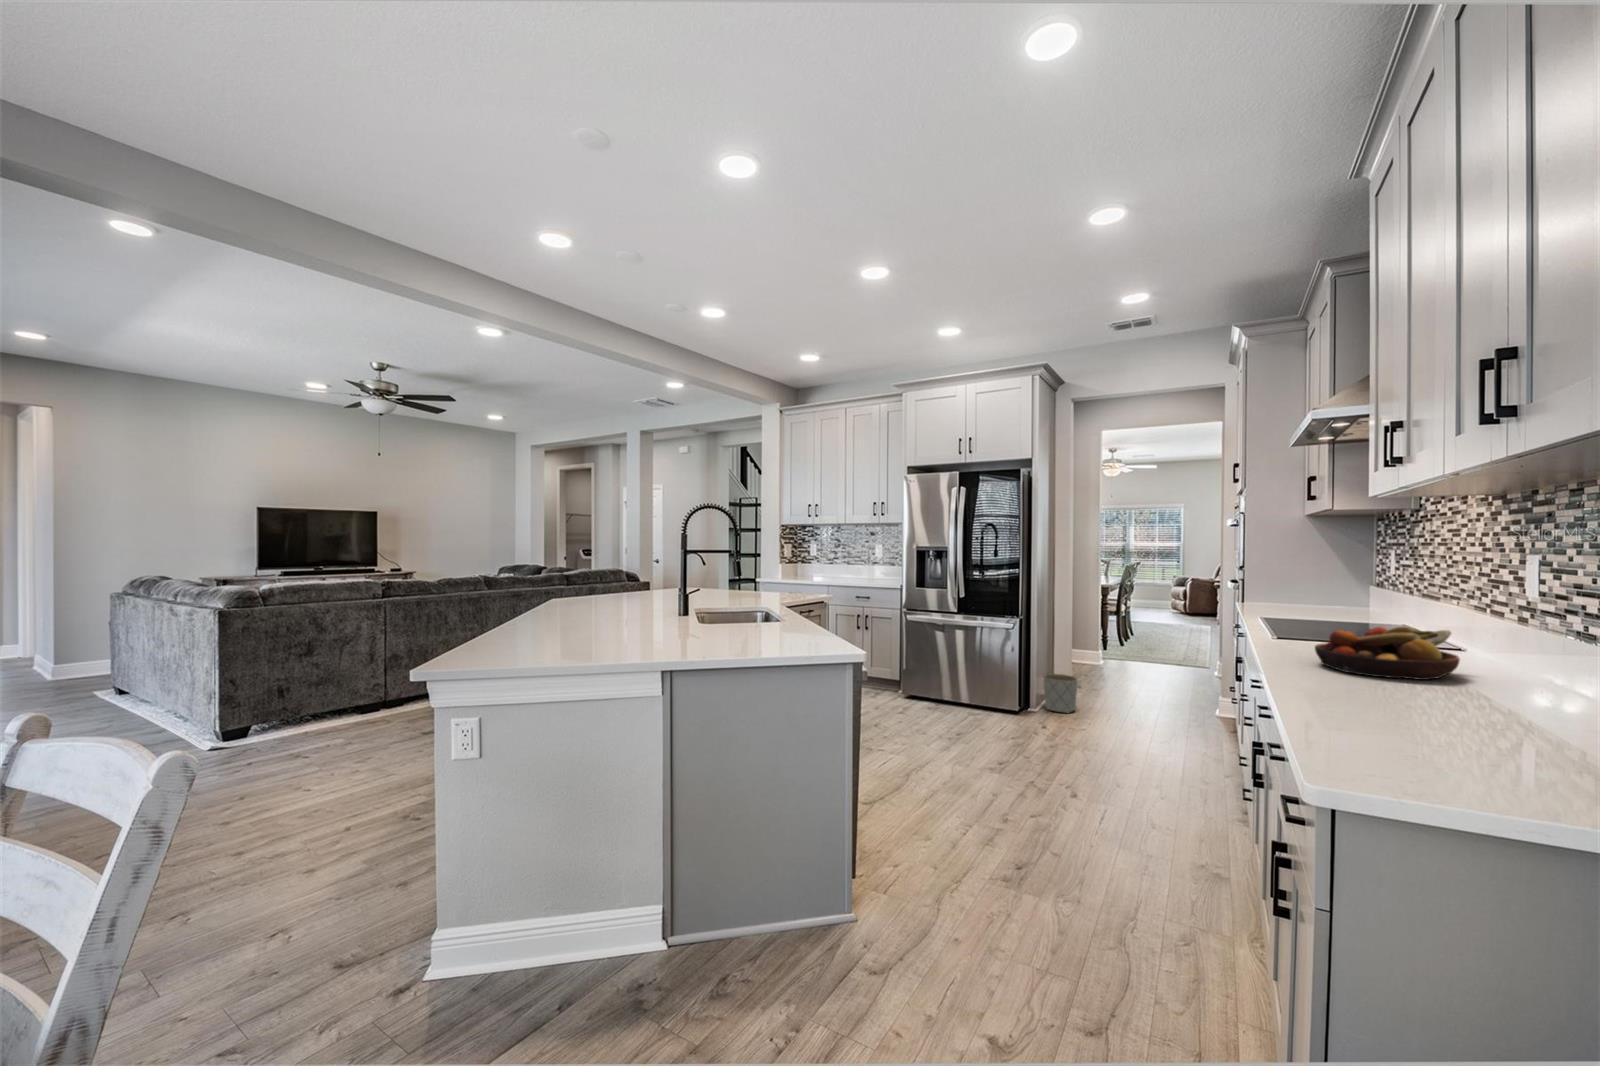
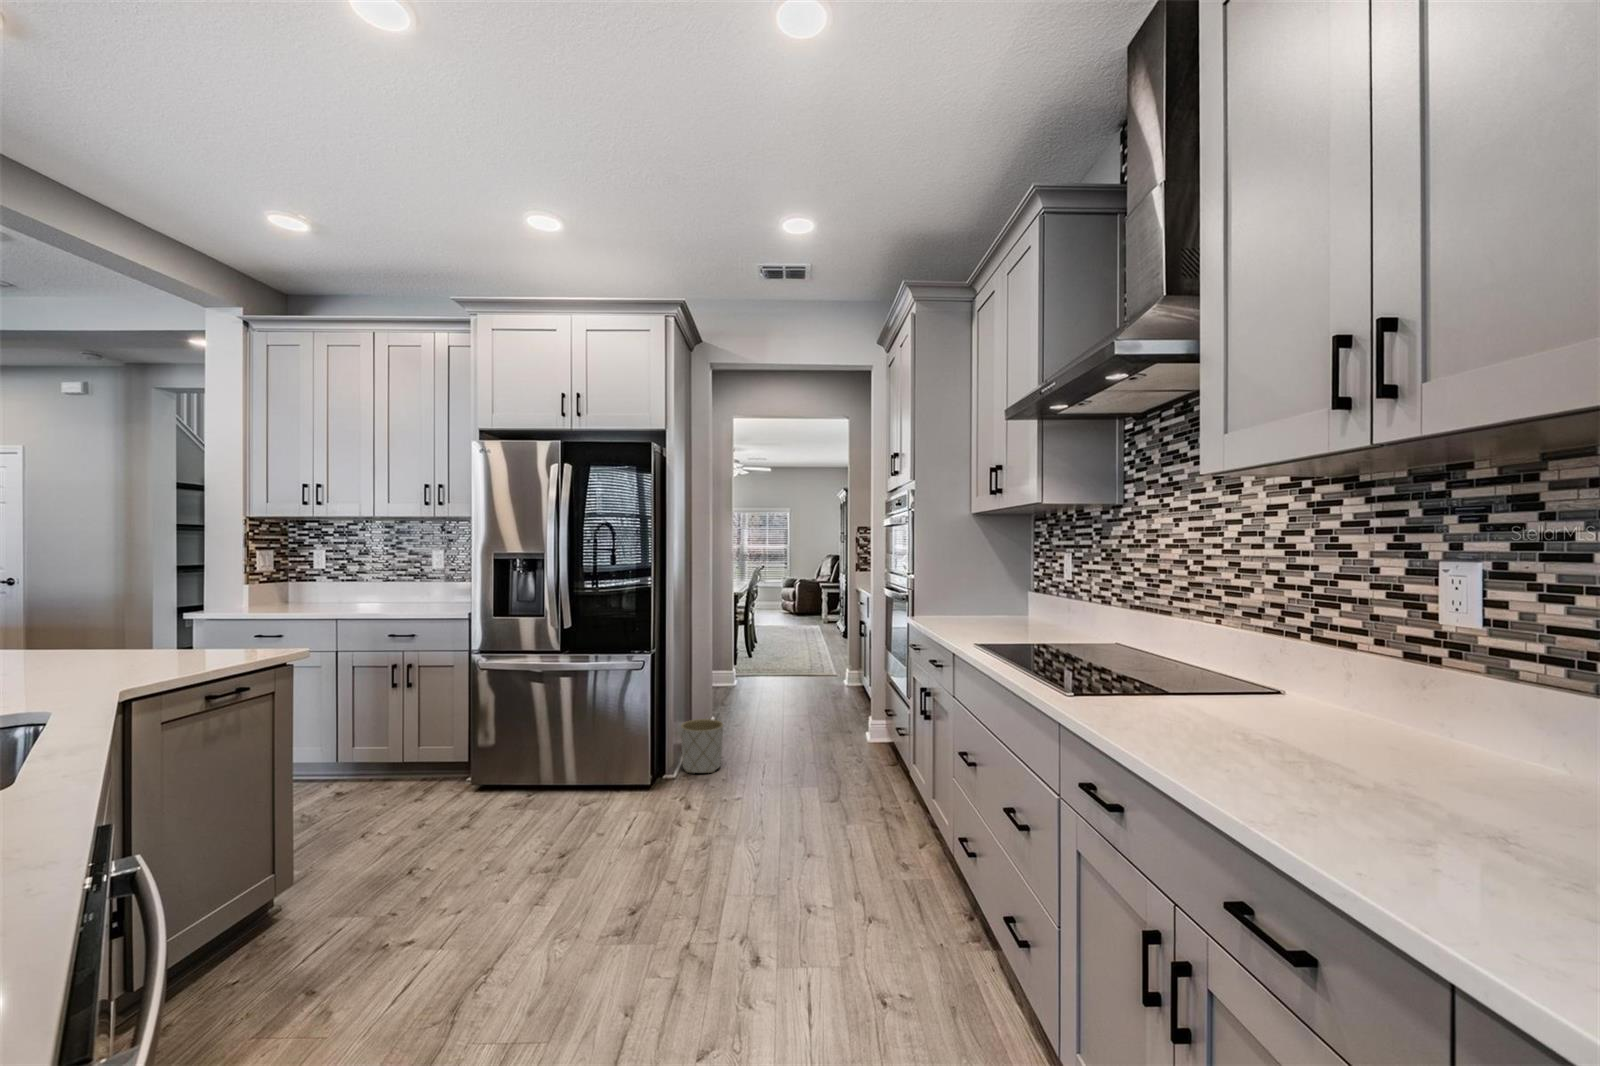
fruit bowl: present [1315,627,1460,680] -> none [1239,692,1497,814]

